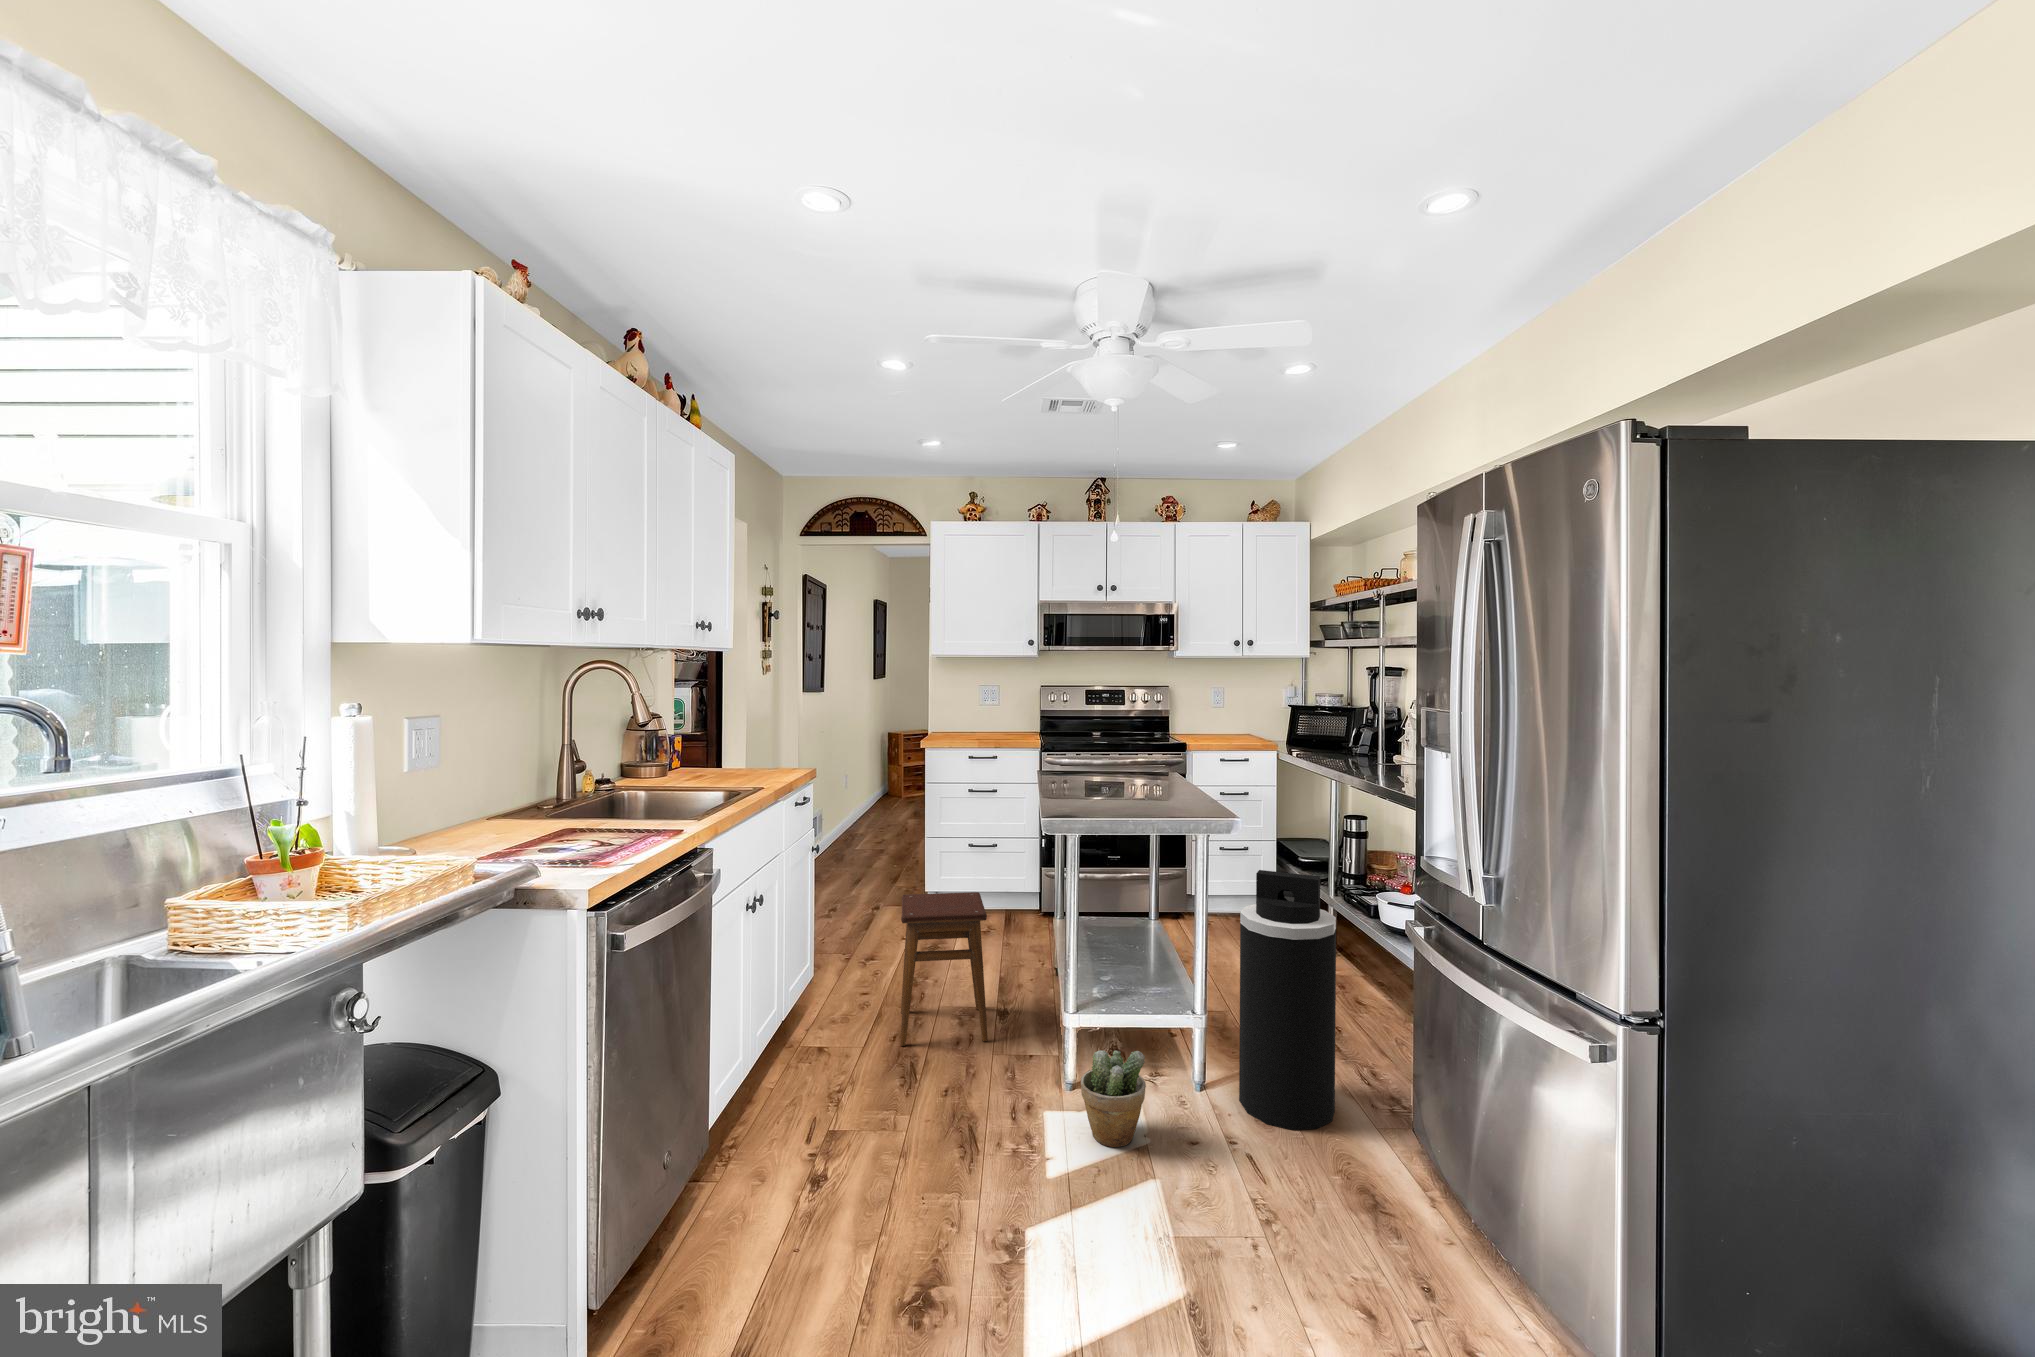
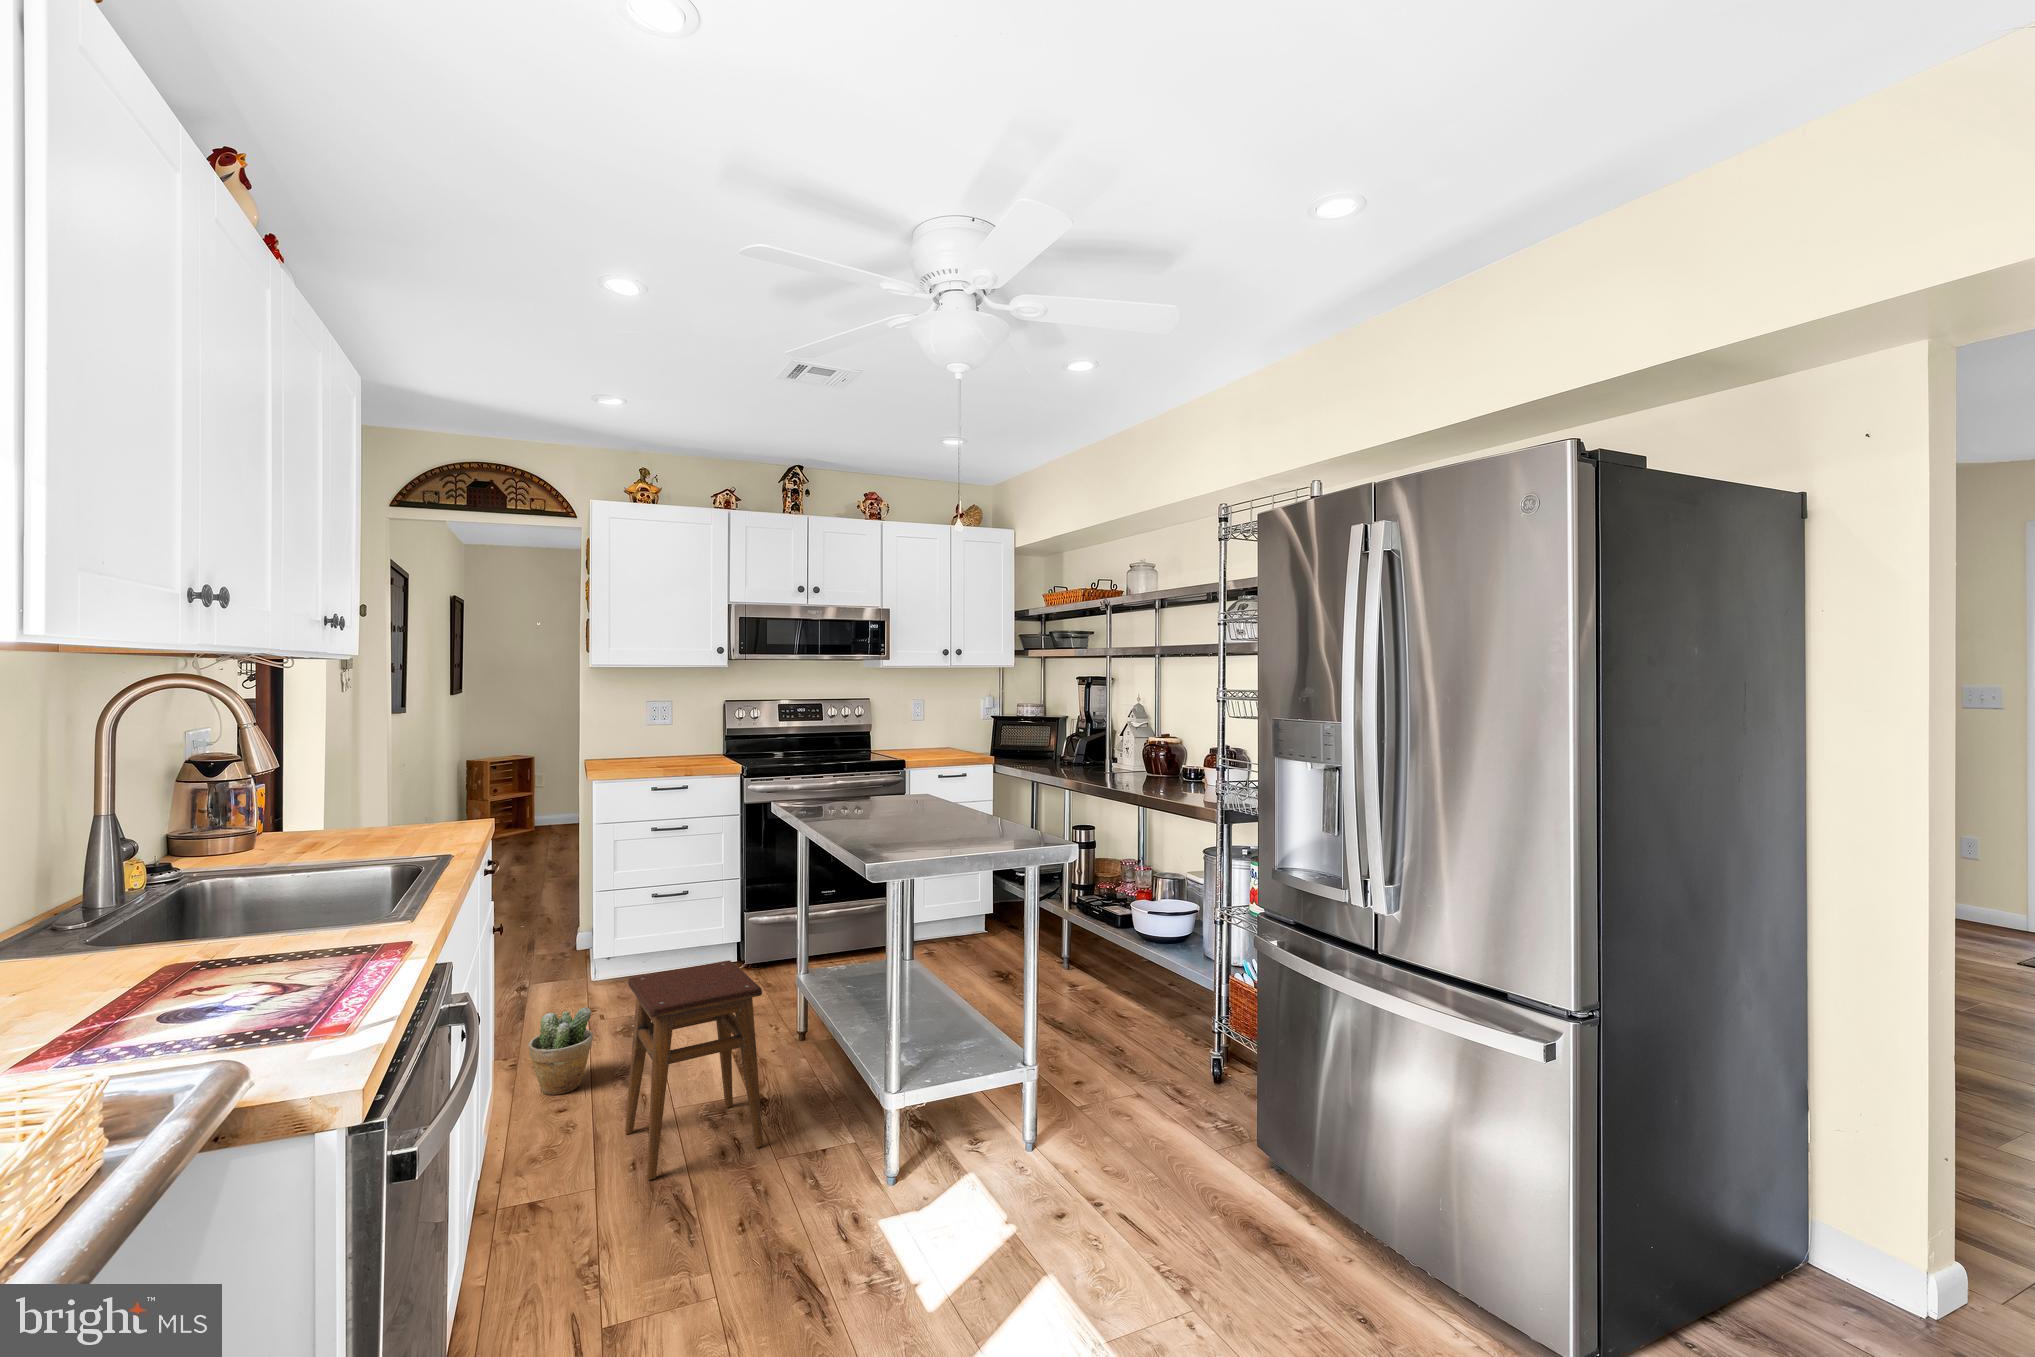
trash can: present [1239,870,1336,1130] -> none [1071,897,1169,1168]
potted plant: present [1081,1050,1146,1147] -> present [529,1008,593,1095]

